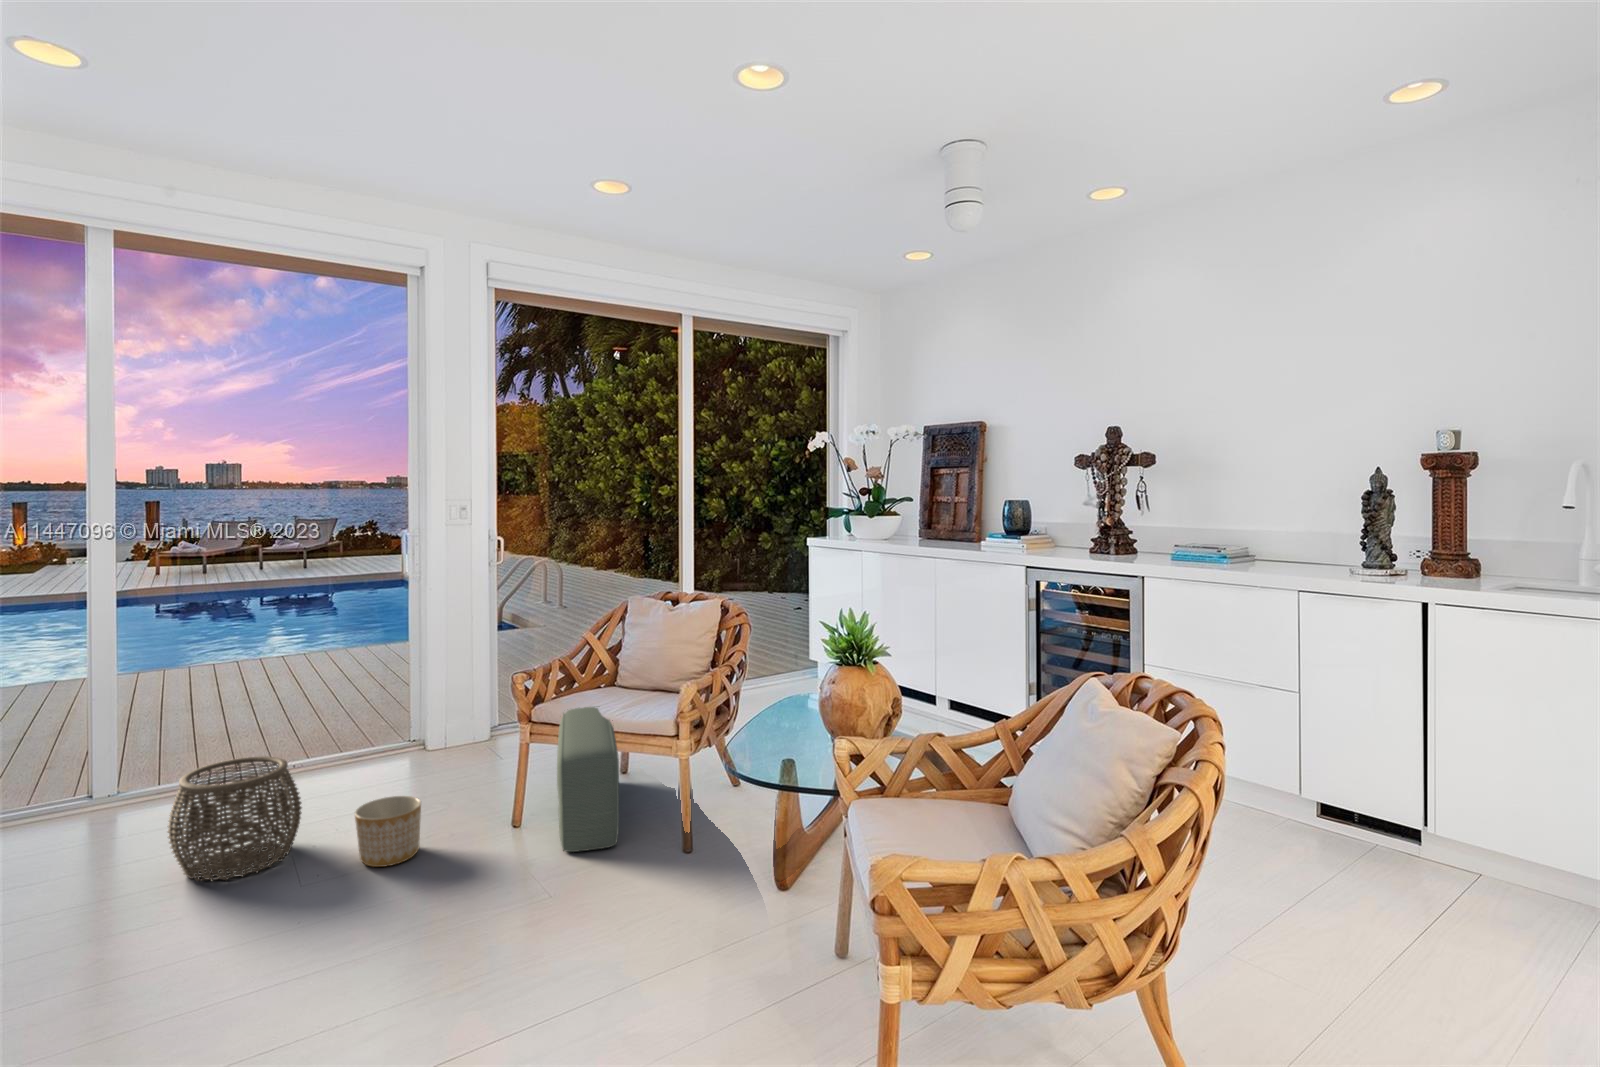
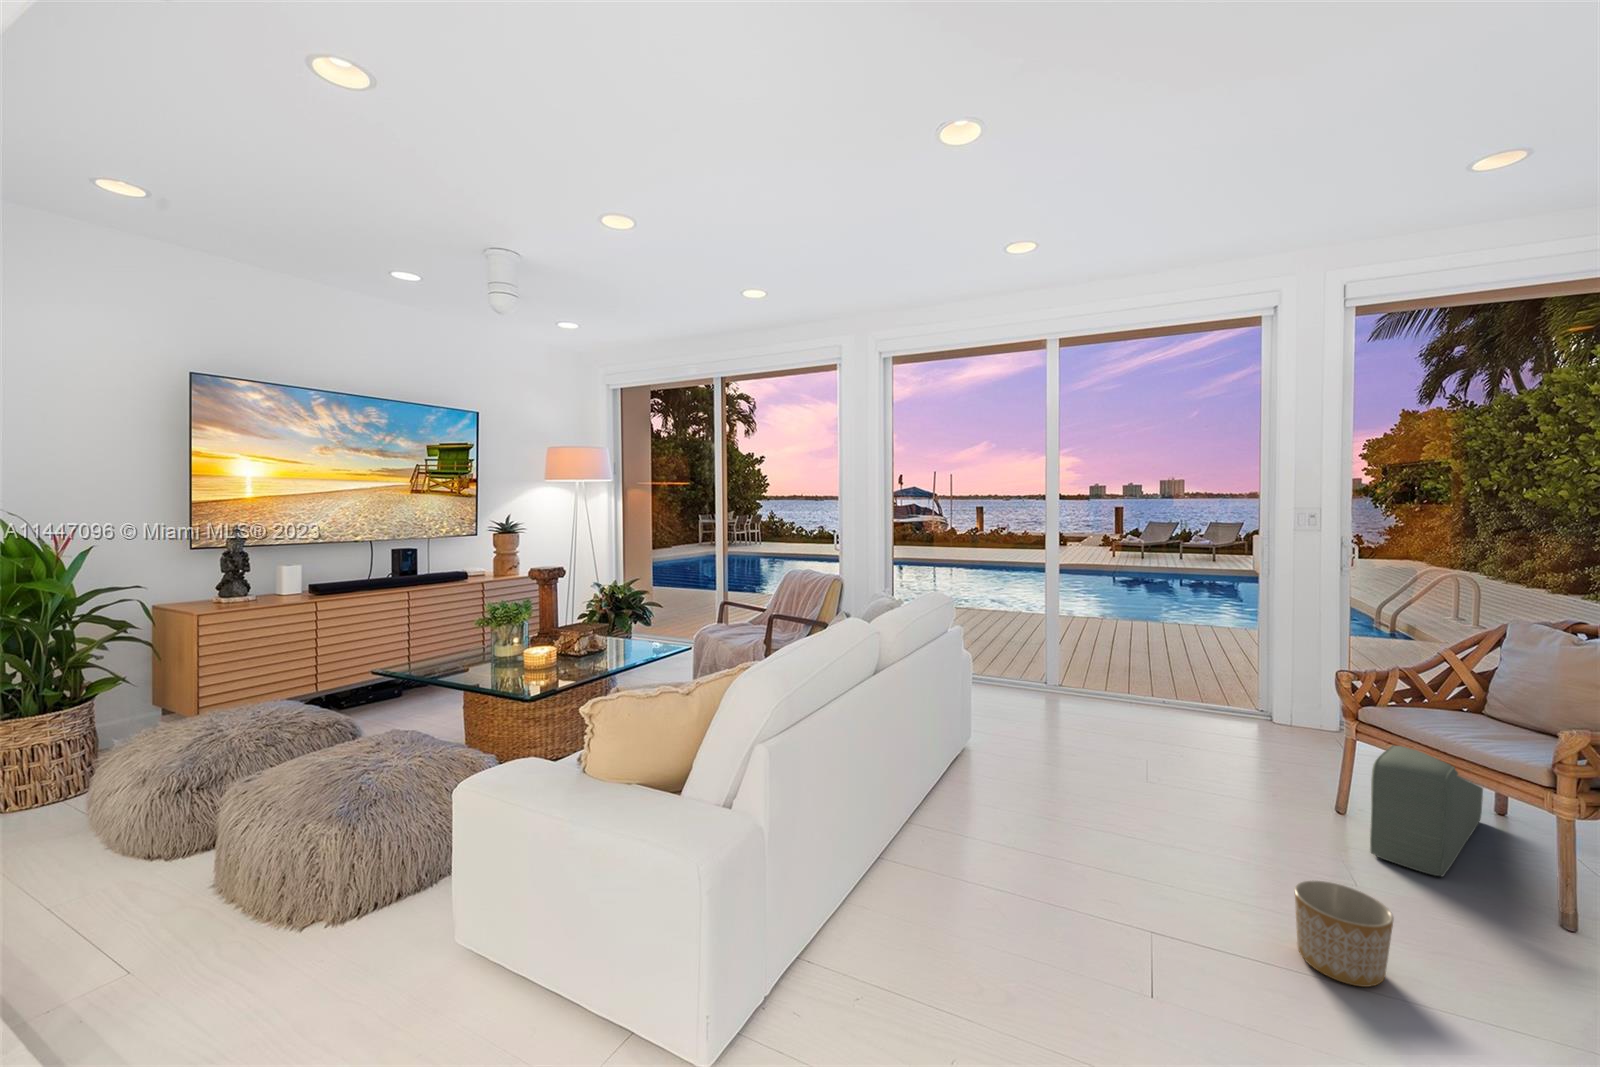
woven basket: present [168,757,302,881] -> none [1071,679,1153,761]
planter: present [355,796,421,867] -> present [1295,880,1394,987]

